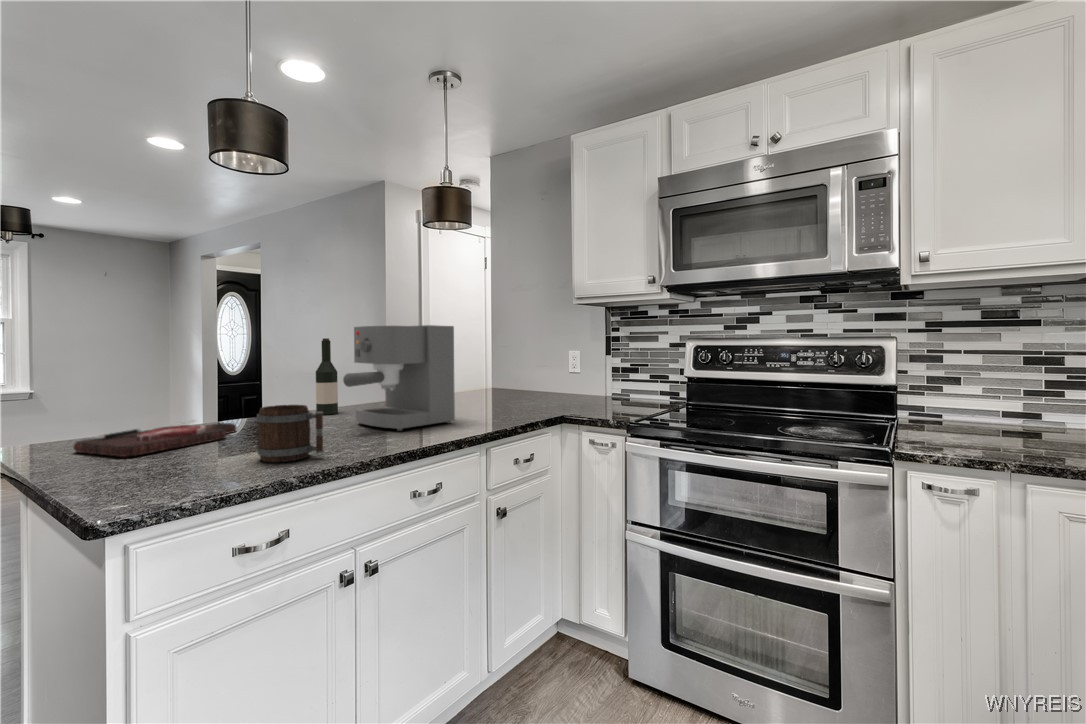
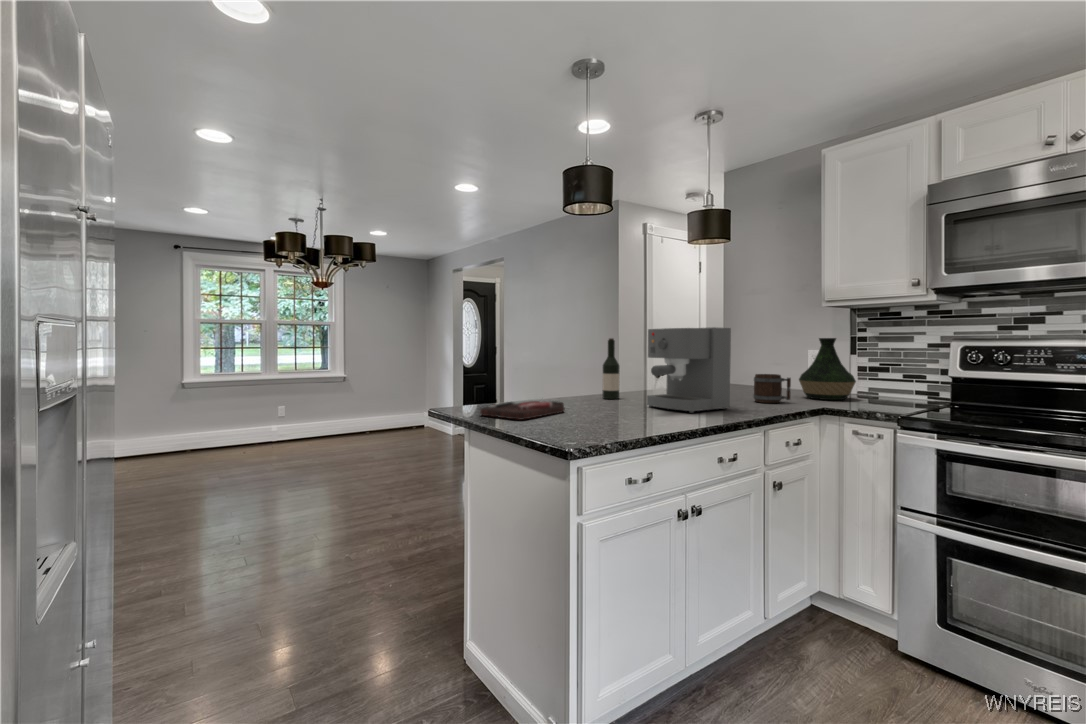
vase: none [551,338,605,405] -> present [799,338,856,400]
mug: present [257,405,323,462] -> present [754,374,791,403]

